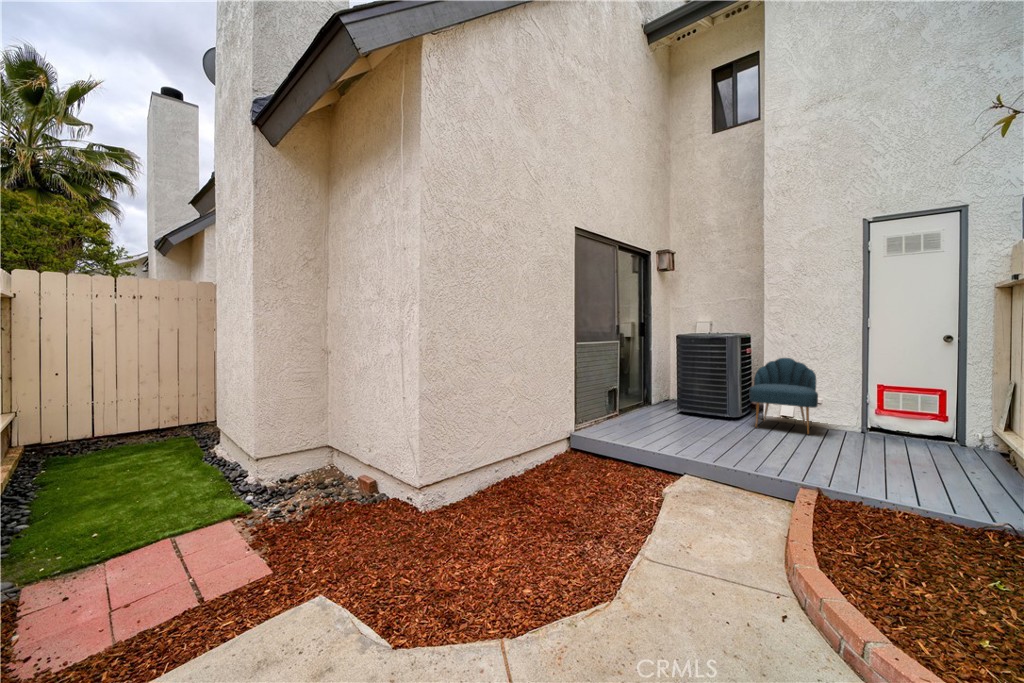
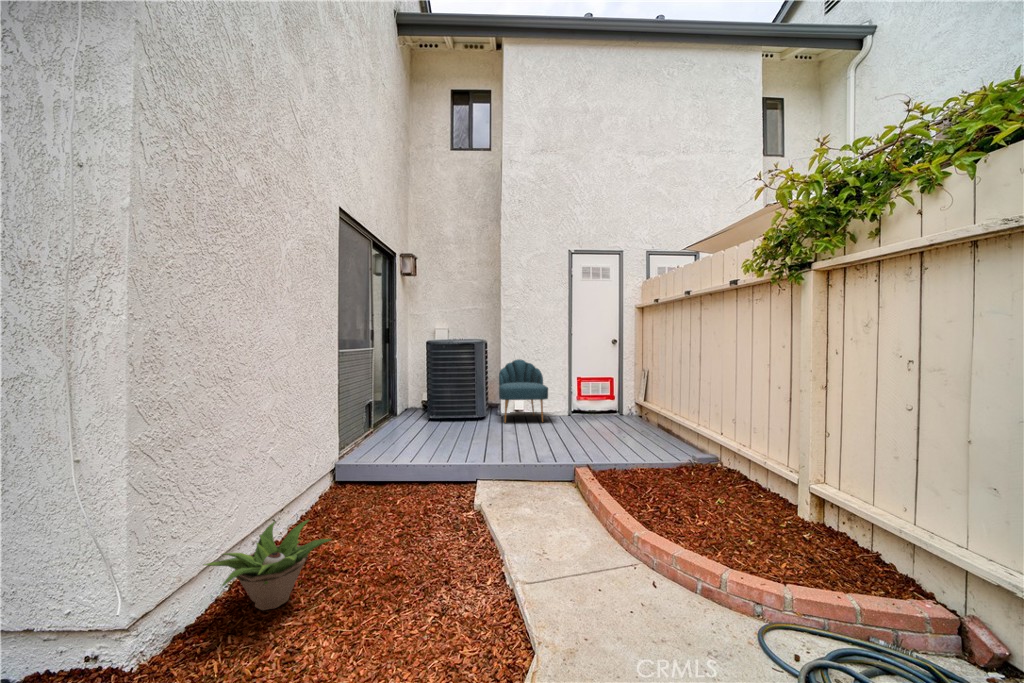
decorative plant: none [463,461,525,511] -> present [204,519,331,610]

